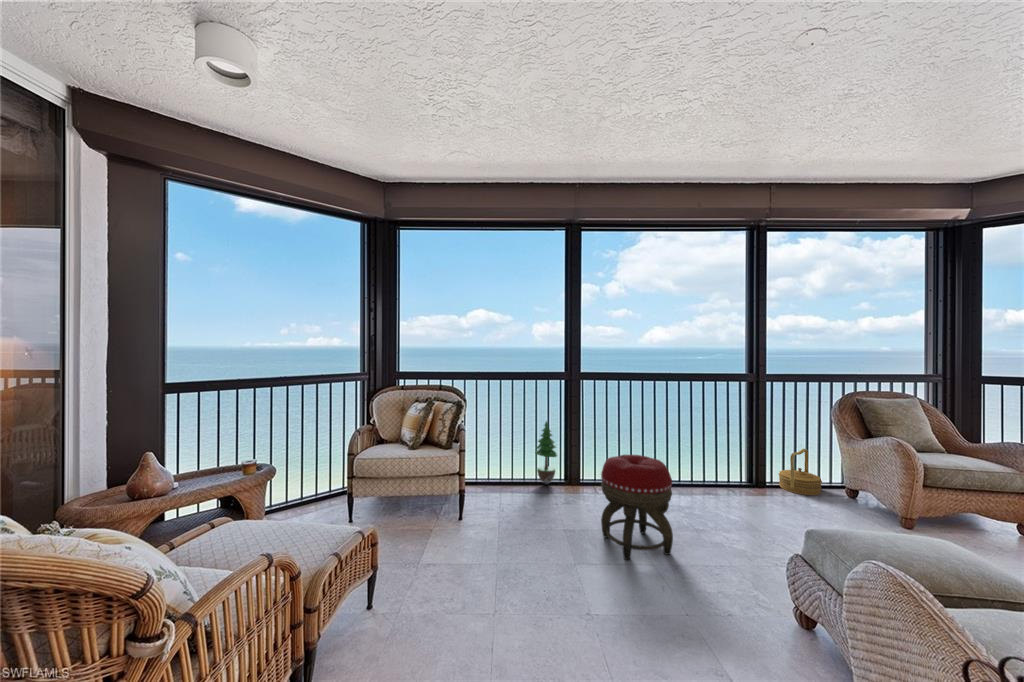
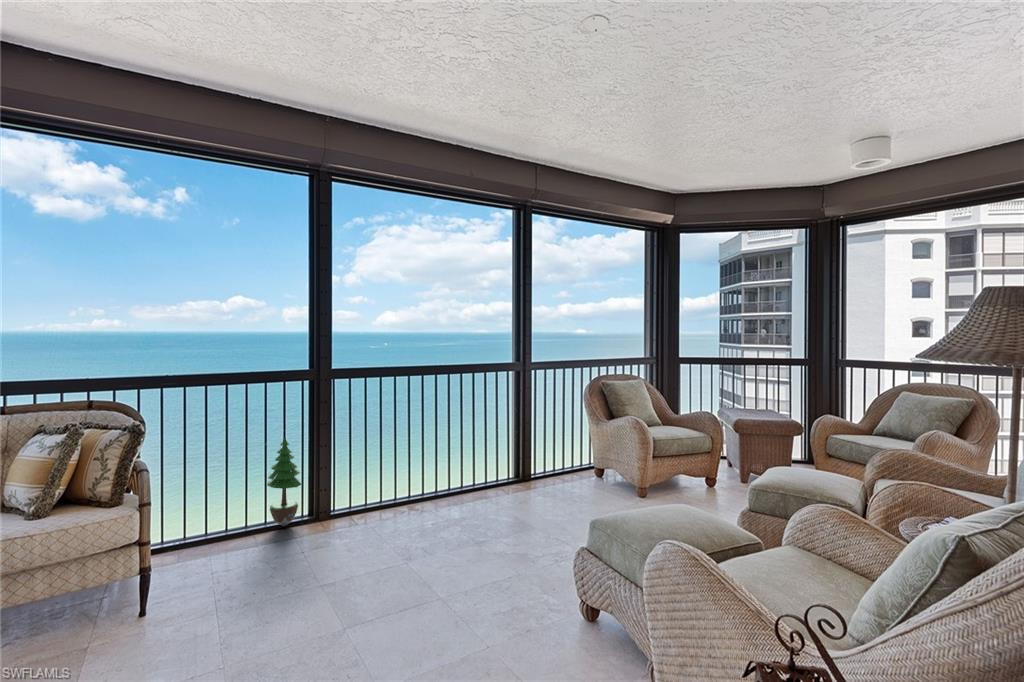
basket: present [779,449,822,495] -> none [541,435,576,480]
footstool: present [601,455,673,560] -> none [377,470,462,601]

